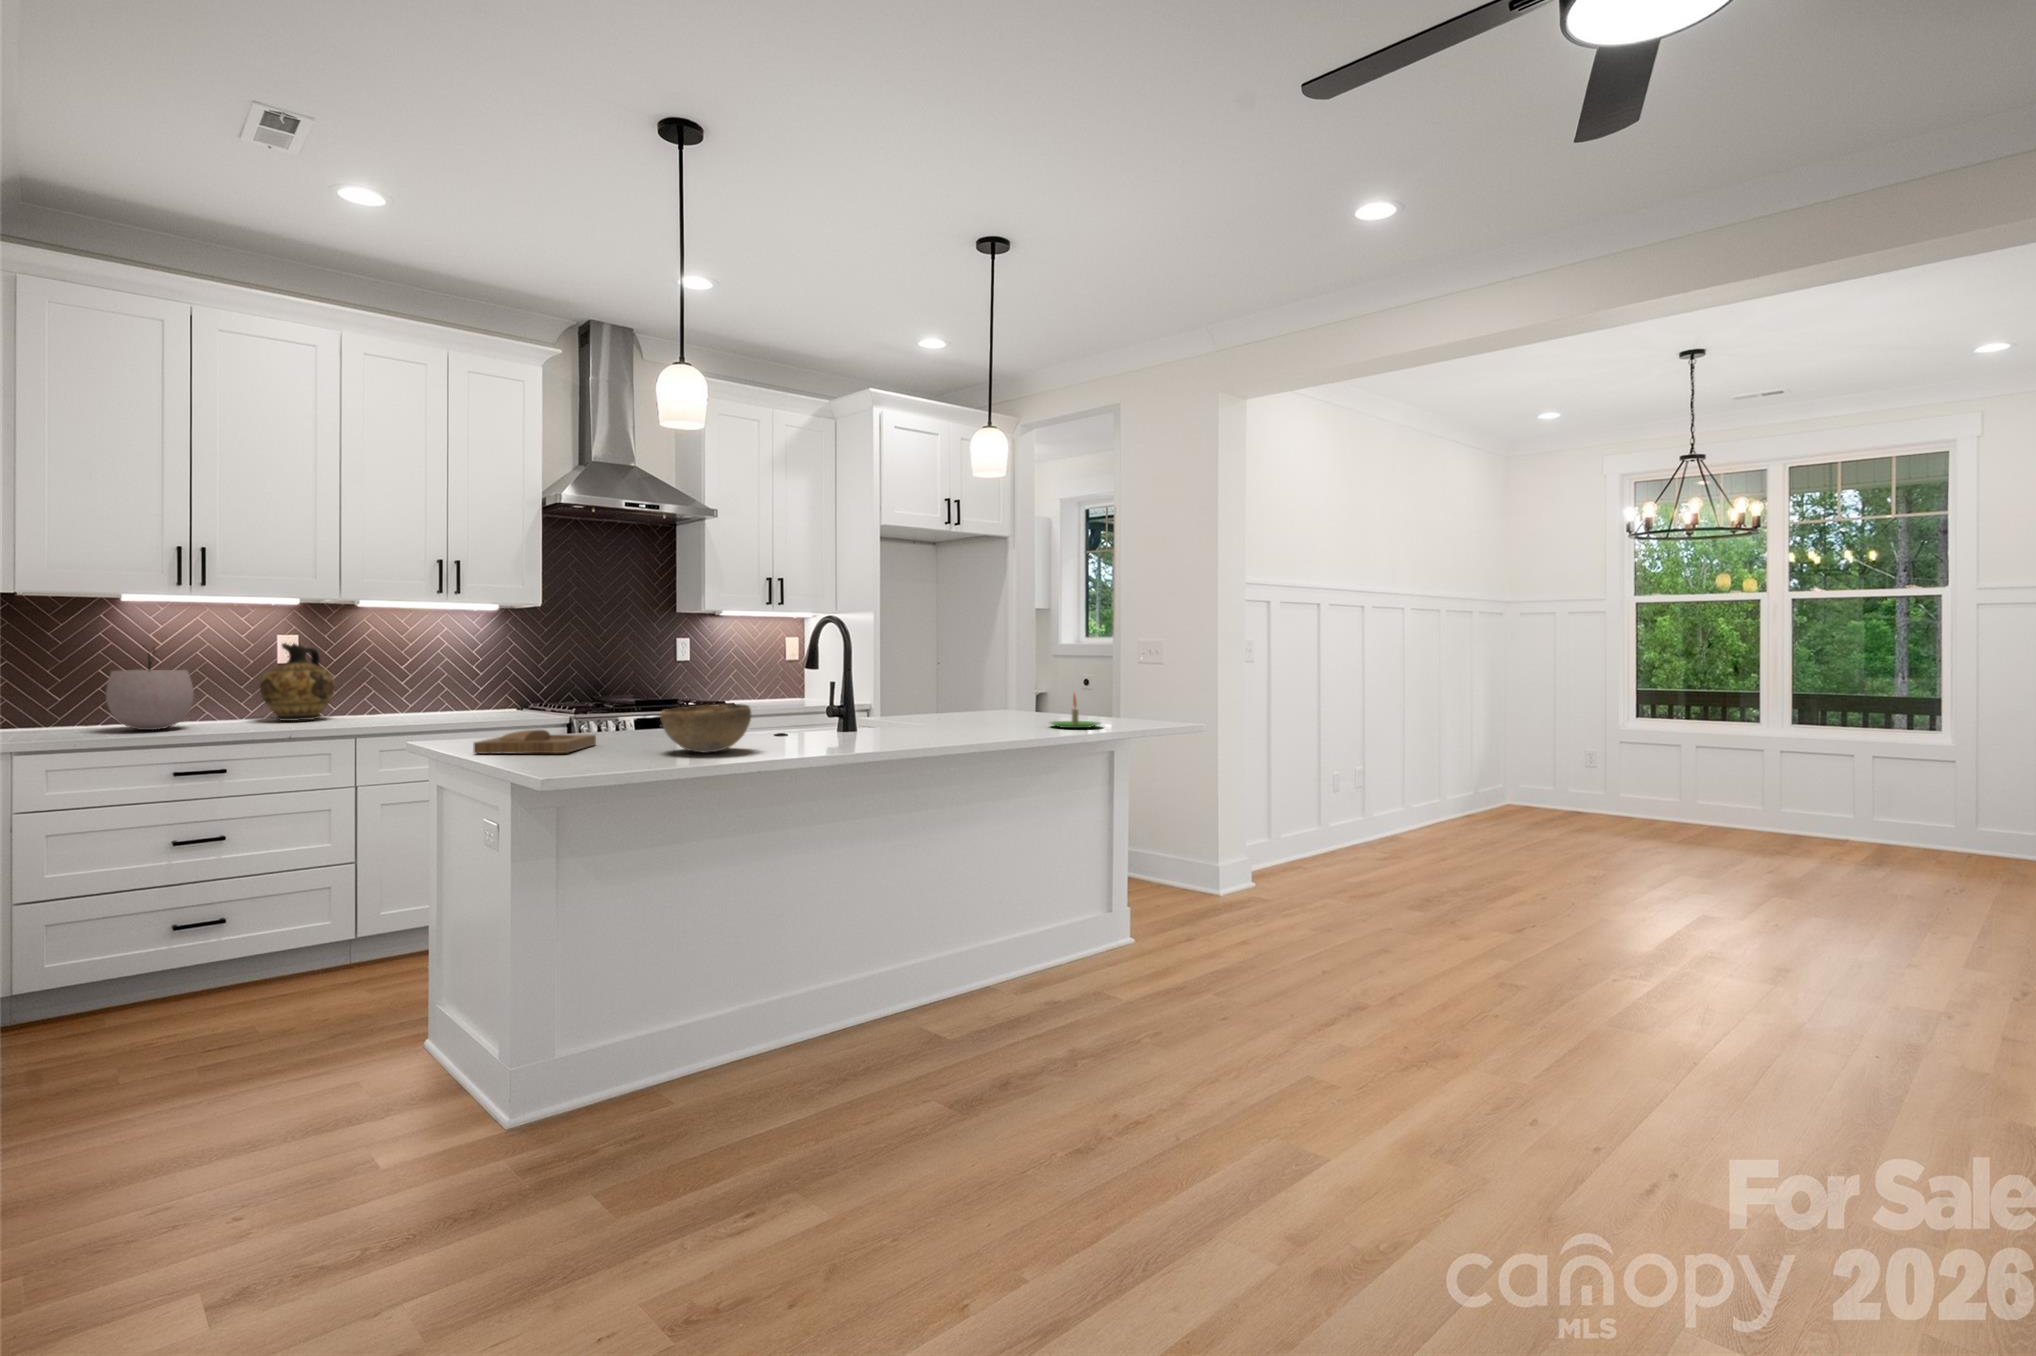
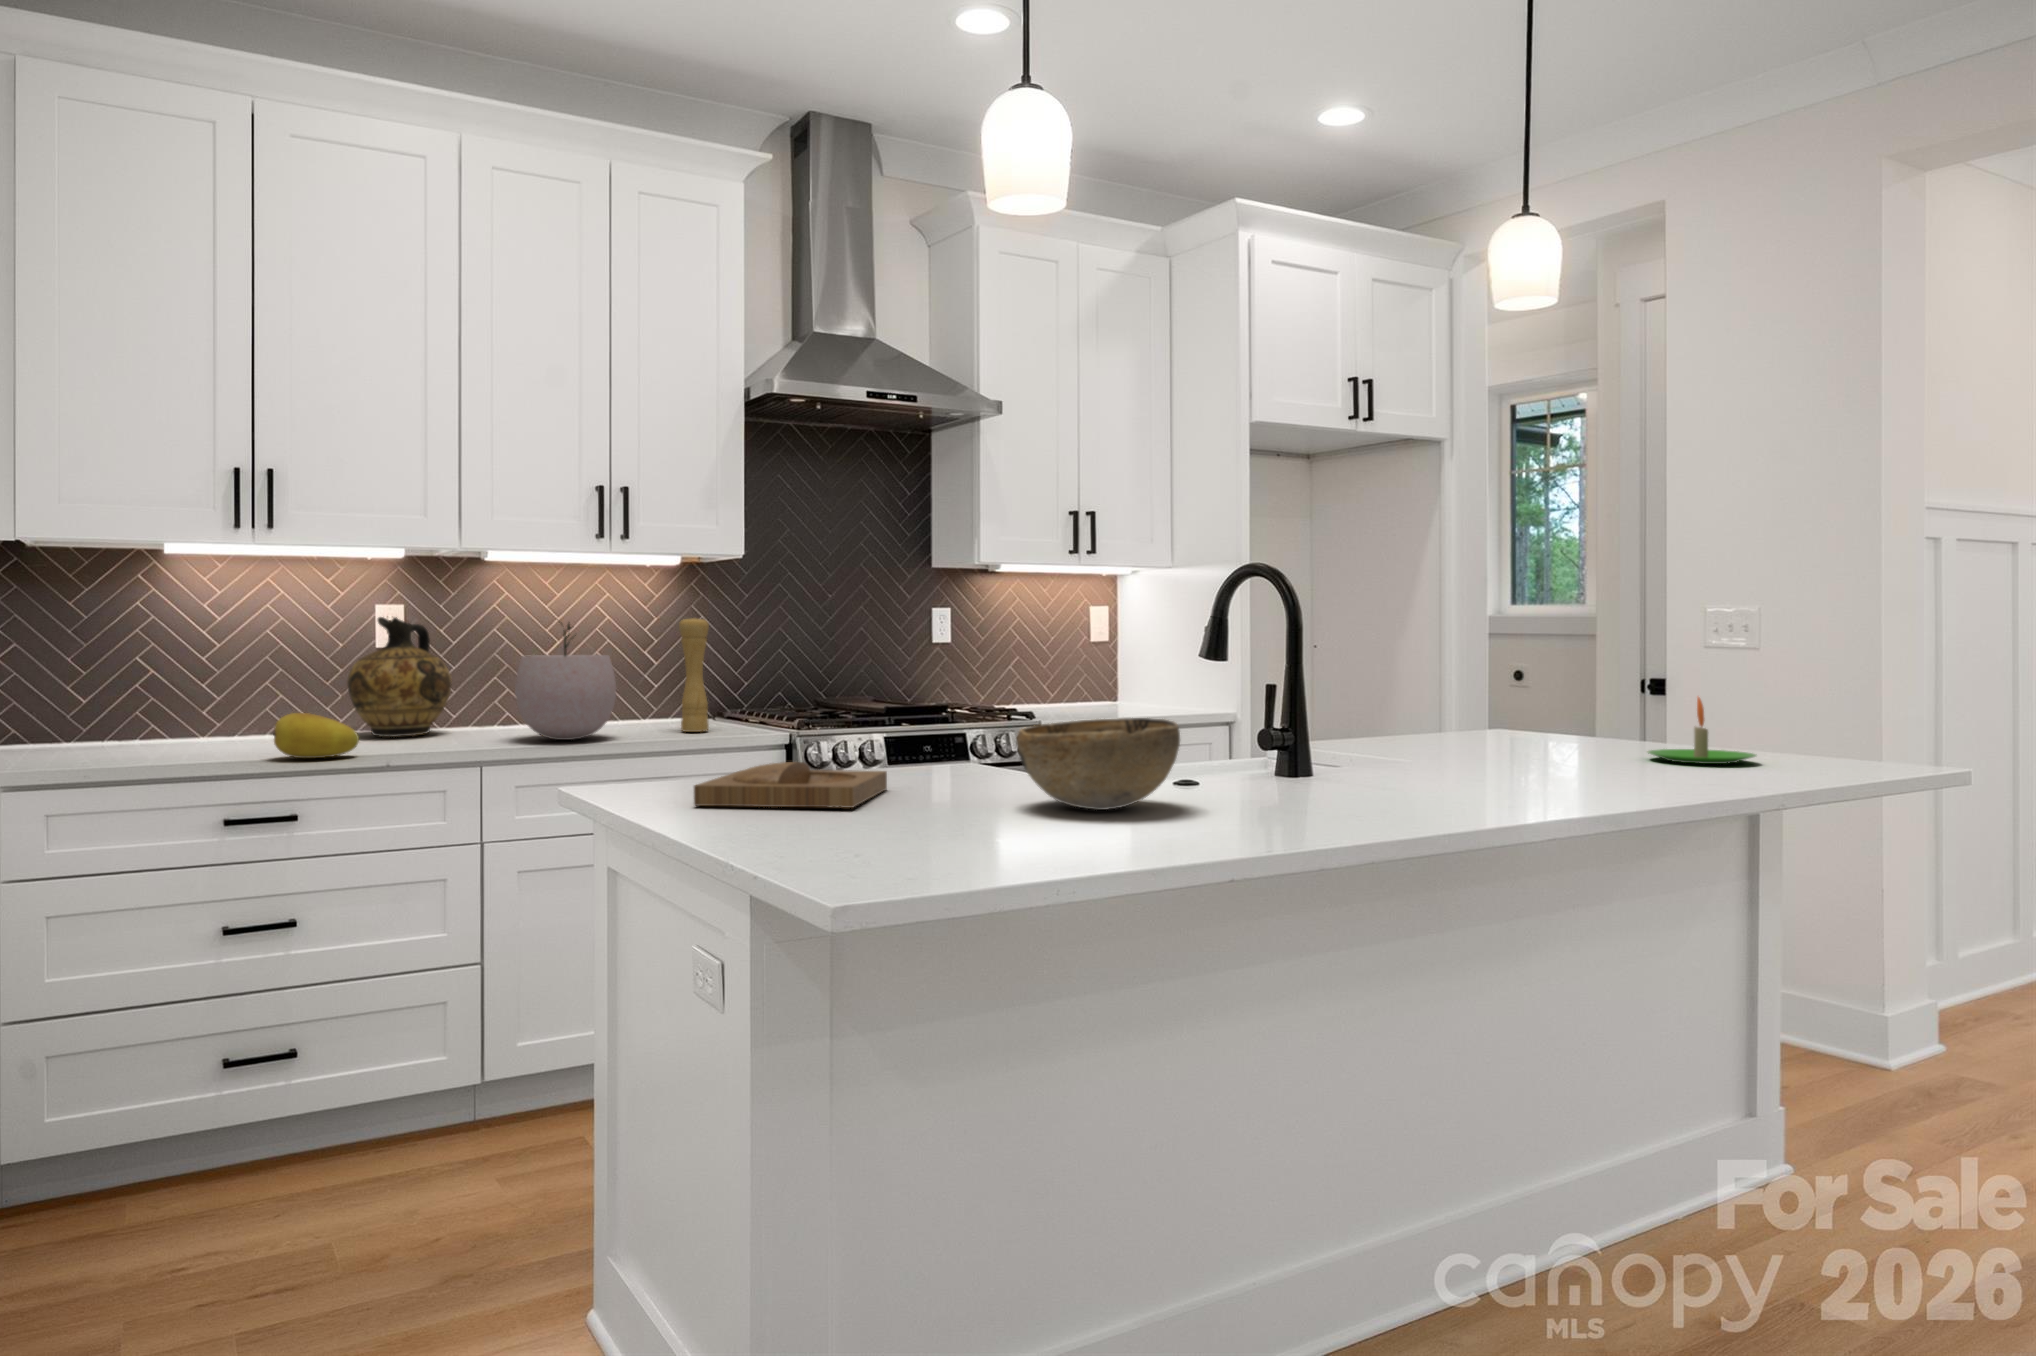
pepper mill: none [494,644,515,717] -> present [679,617,709,732]
plant pot: present [106,649,194,730] -> present [515,624,616,740]
fruit: none [206,705,268,734] -> present [273,713,359,758]

